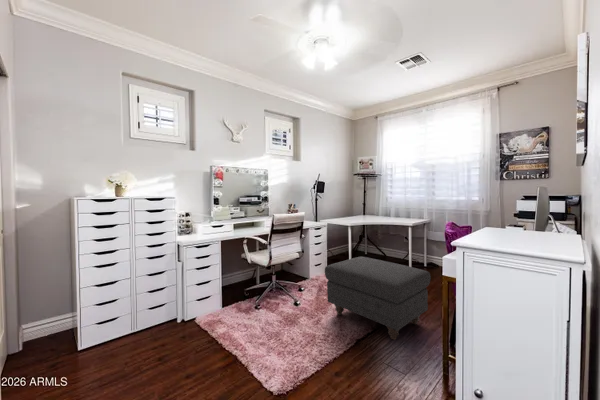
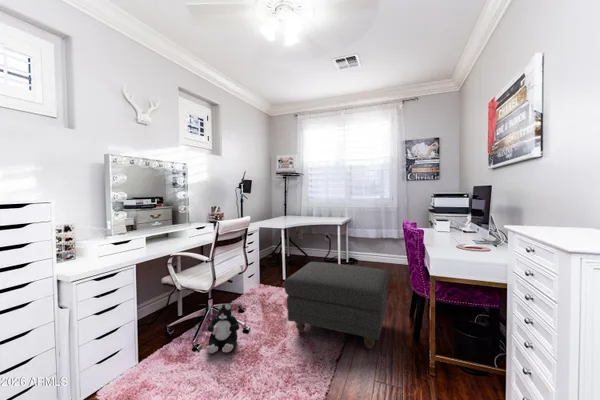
plush toy: none [262,278,289,314] -> present [207,303,239,353]

